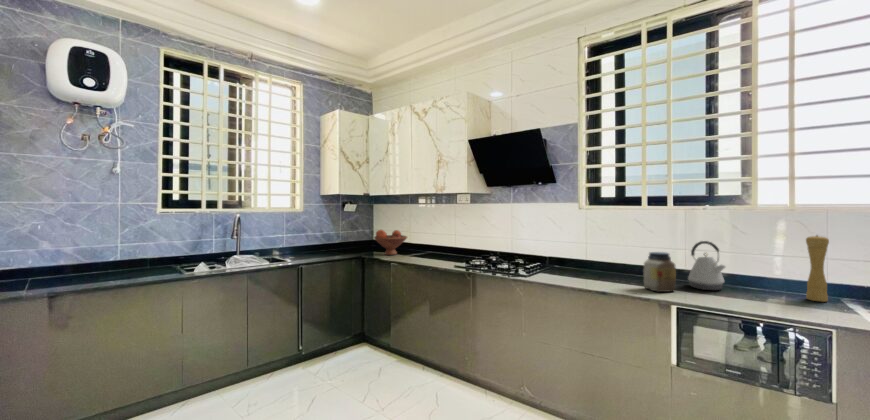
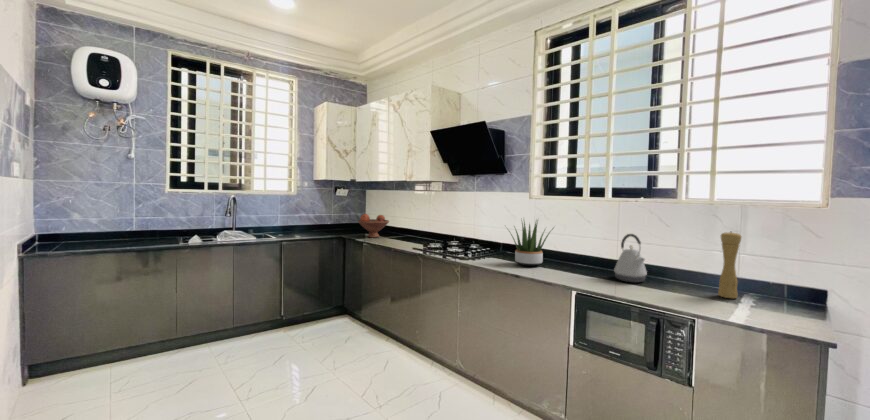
potted plant: none [563,228,614,278] -> present [509,222,553,266]
jar: present [643,252,676,292] -> none [567,242,595,281]

